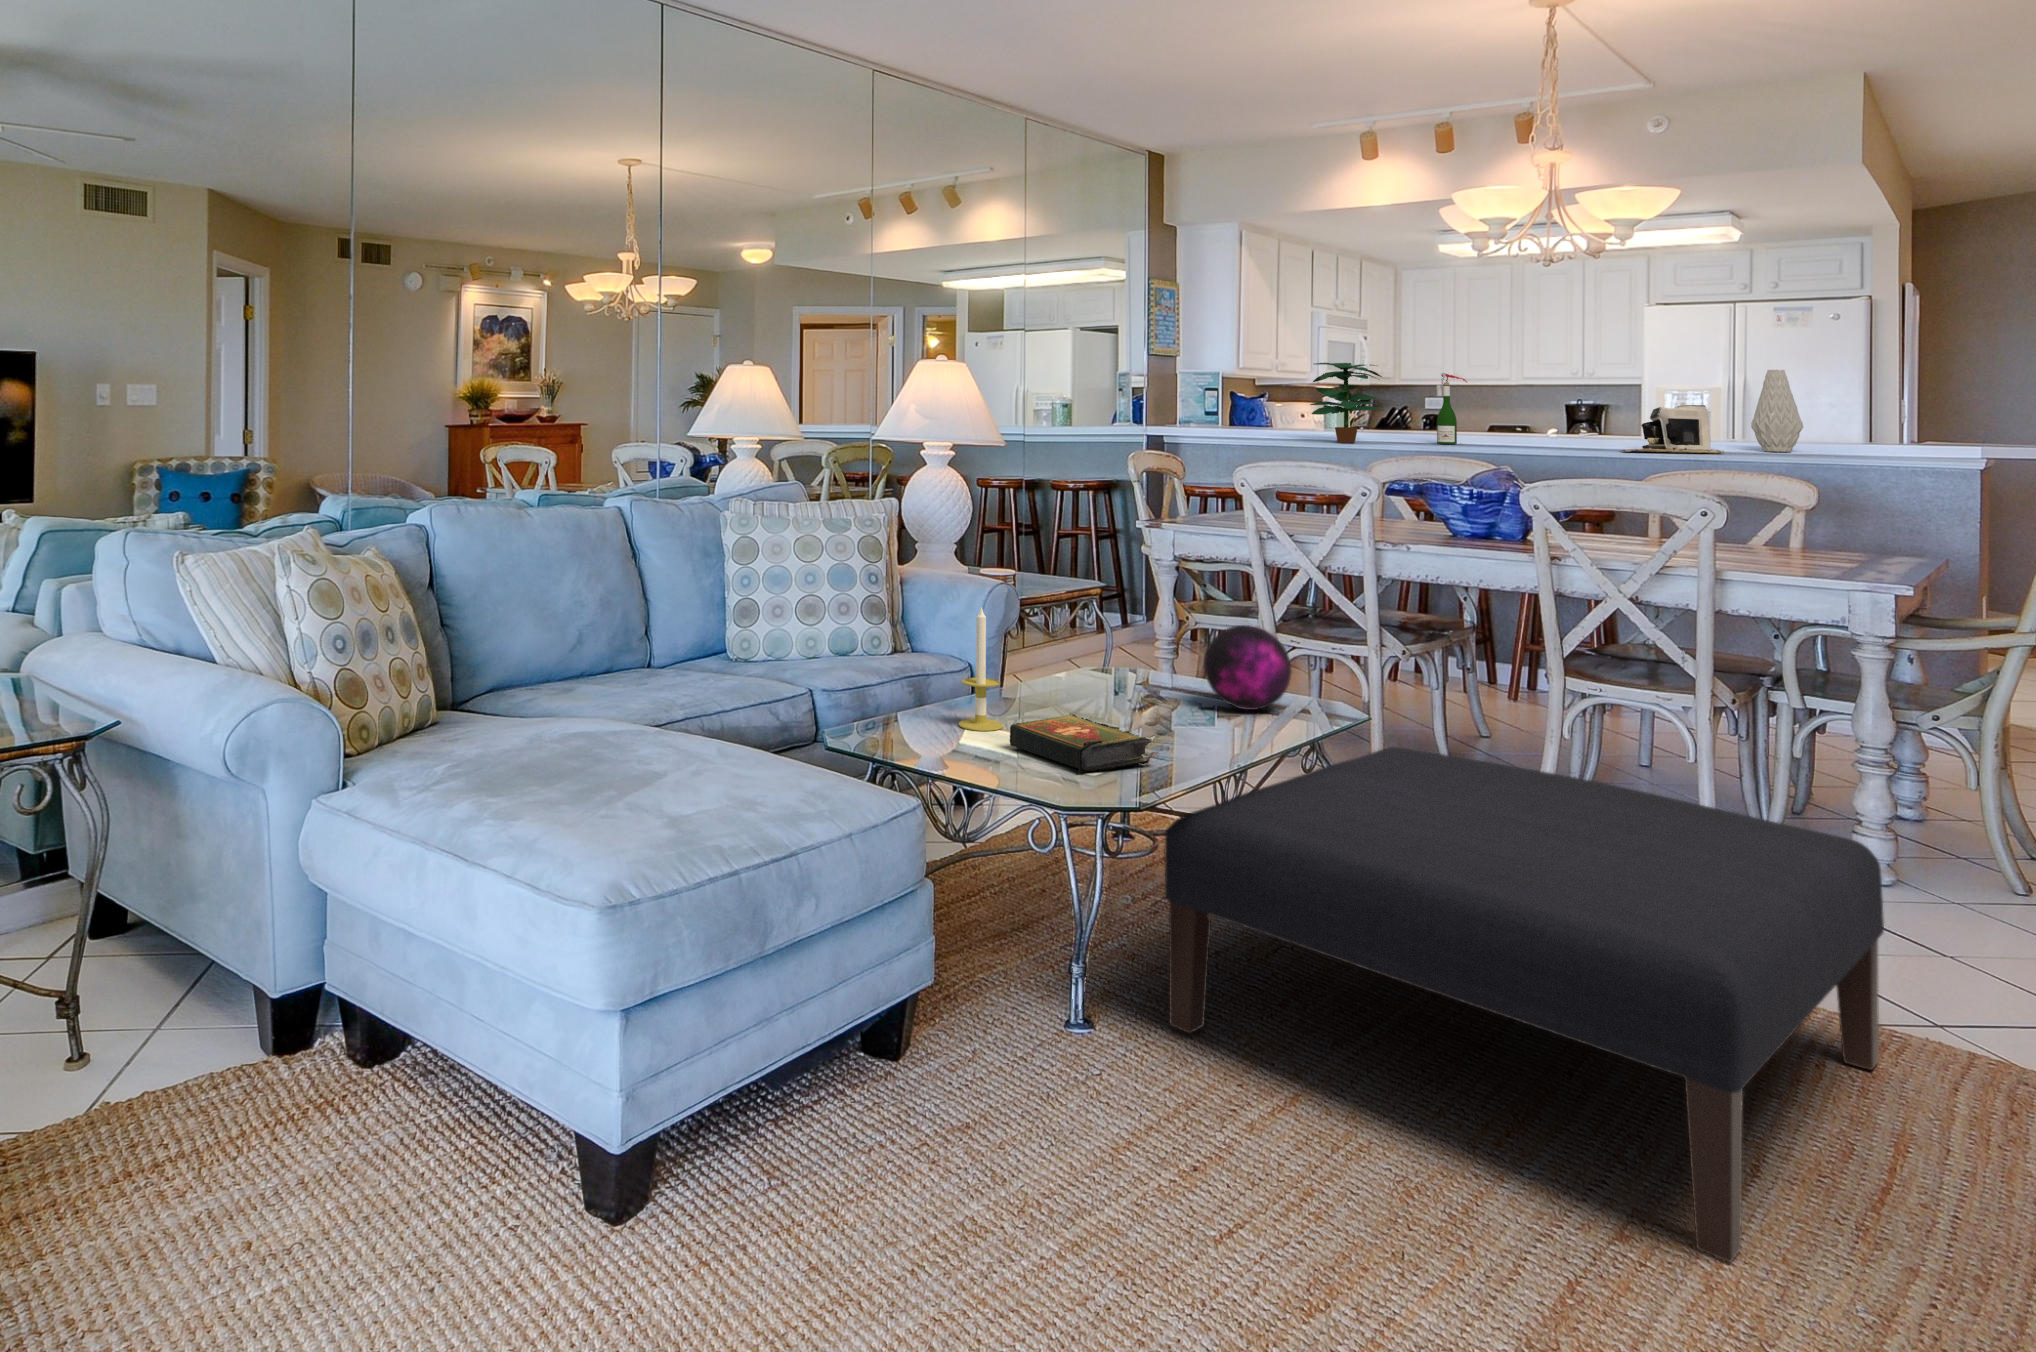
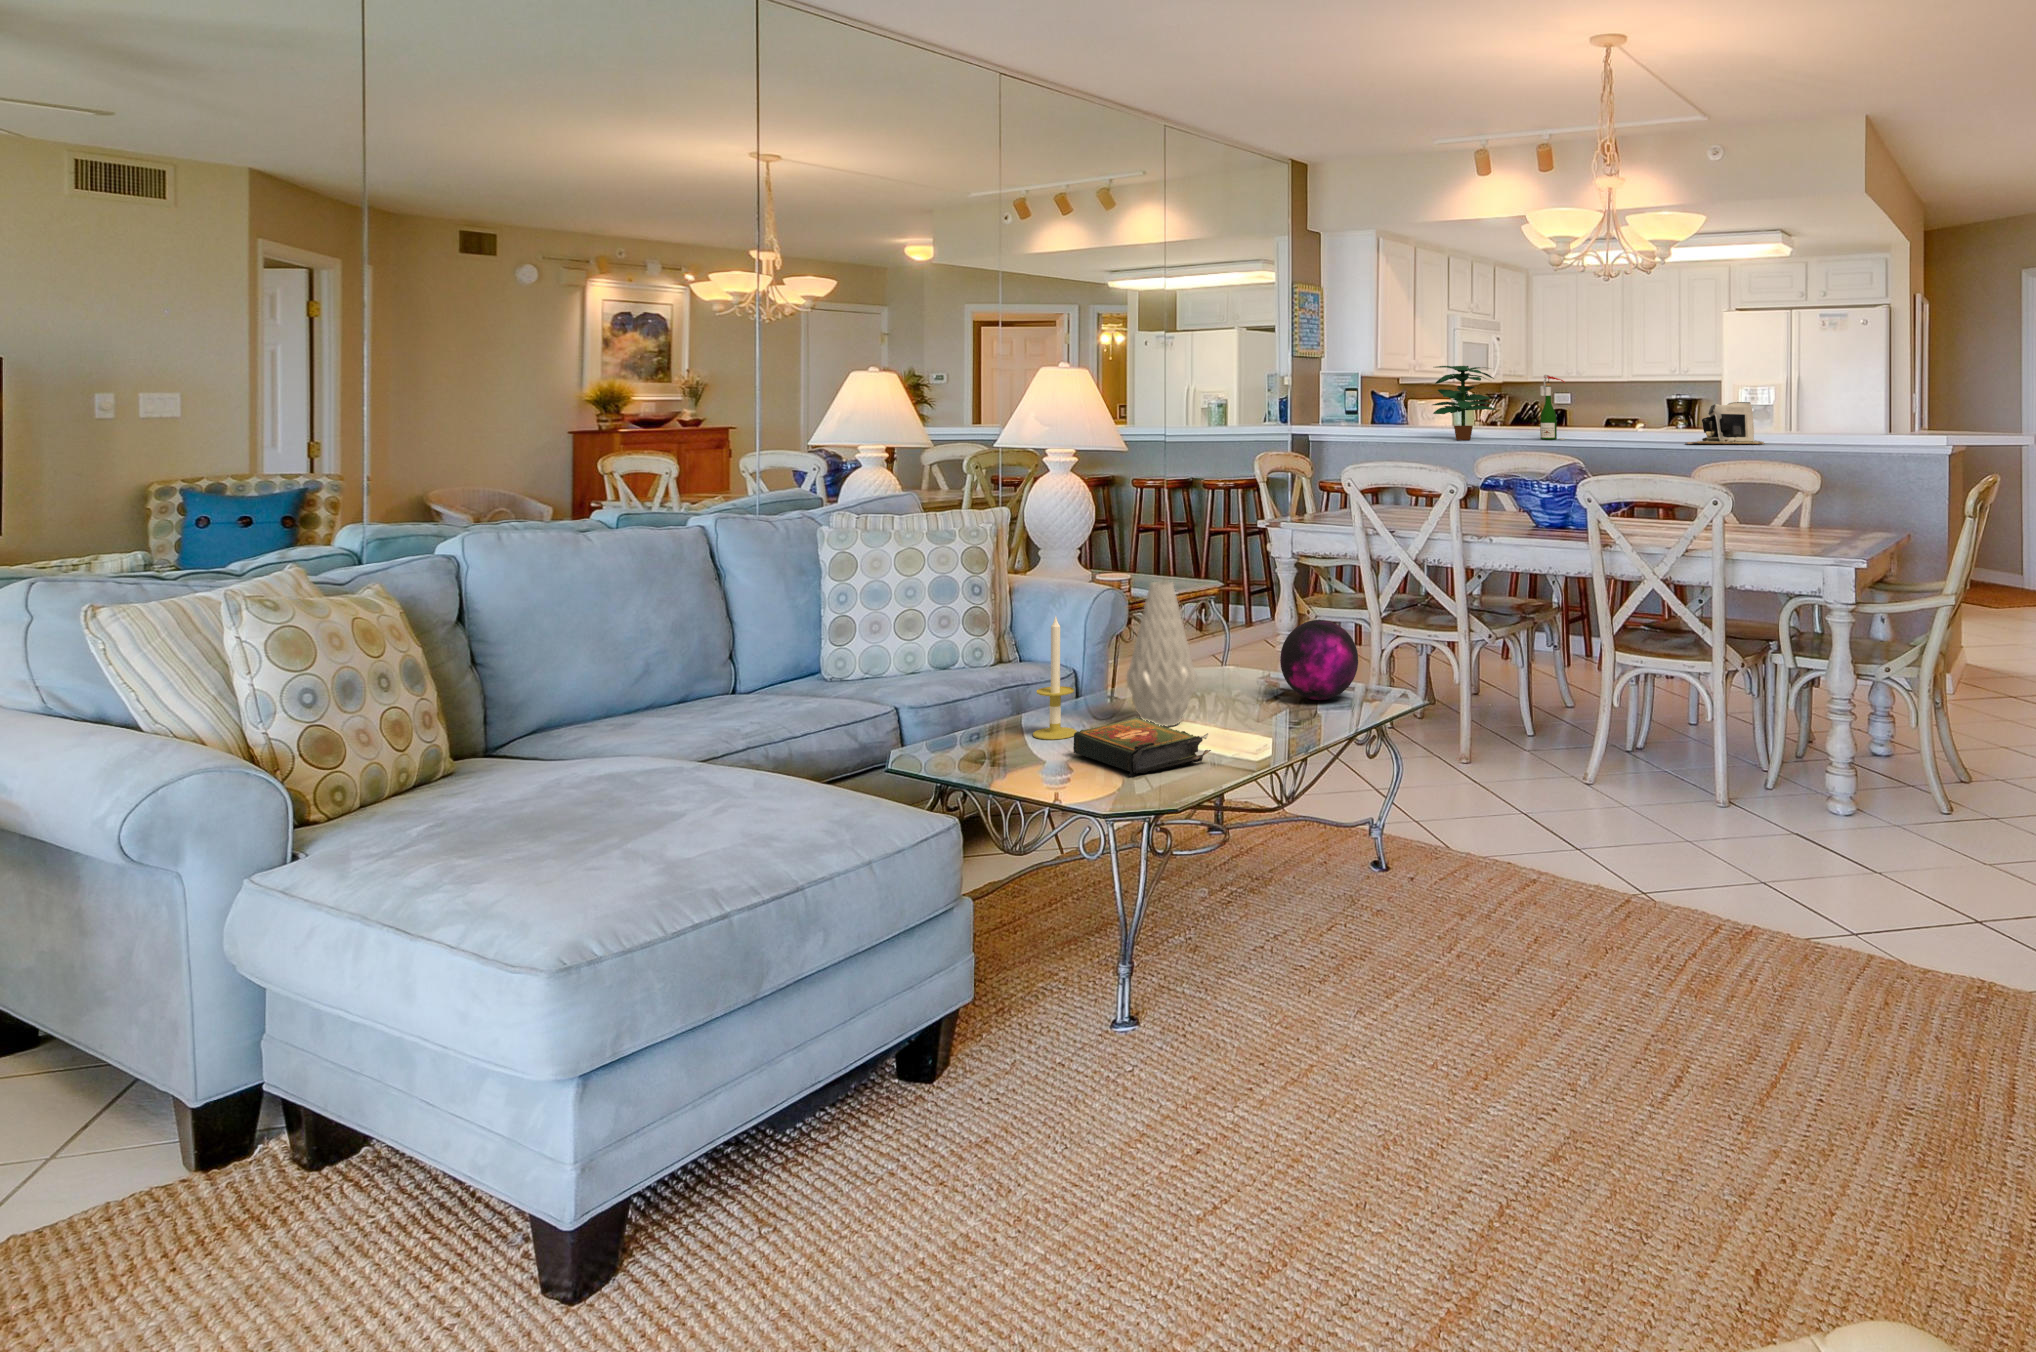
vase: present [1751,370,1803,452] -> present [1127,582,1197,726]
ottoman: present [1164,747,1884,1262] -> none [1206,726,1808,1169]

